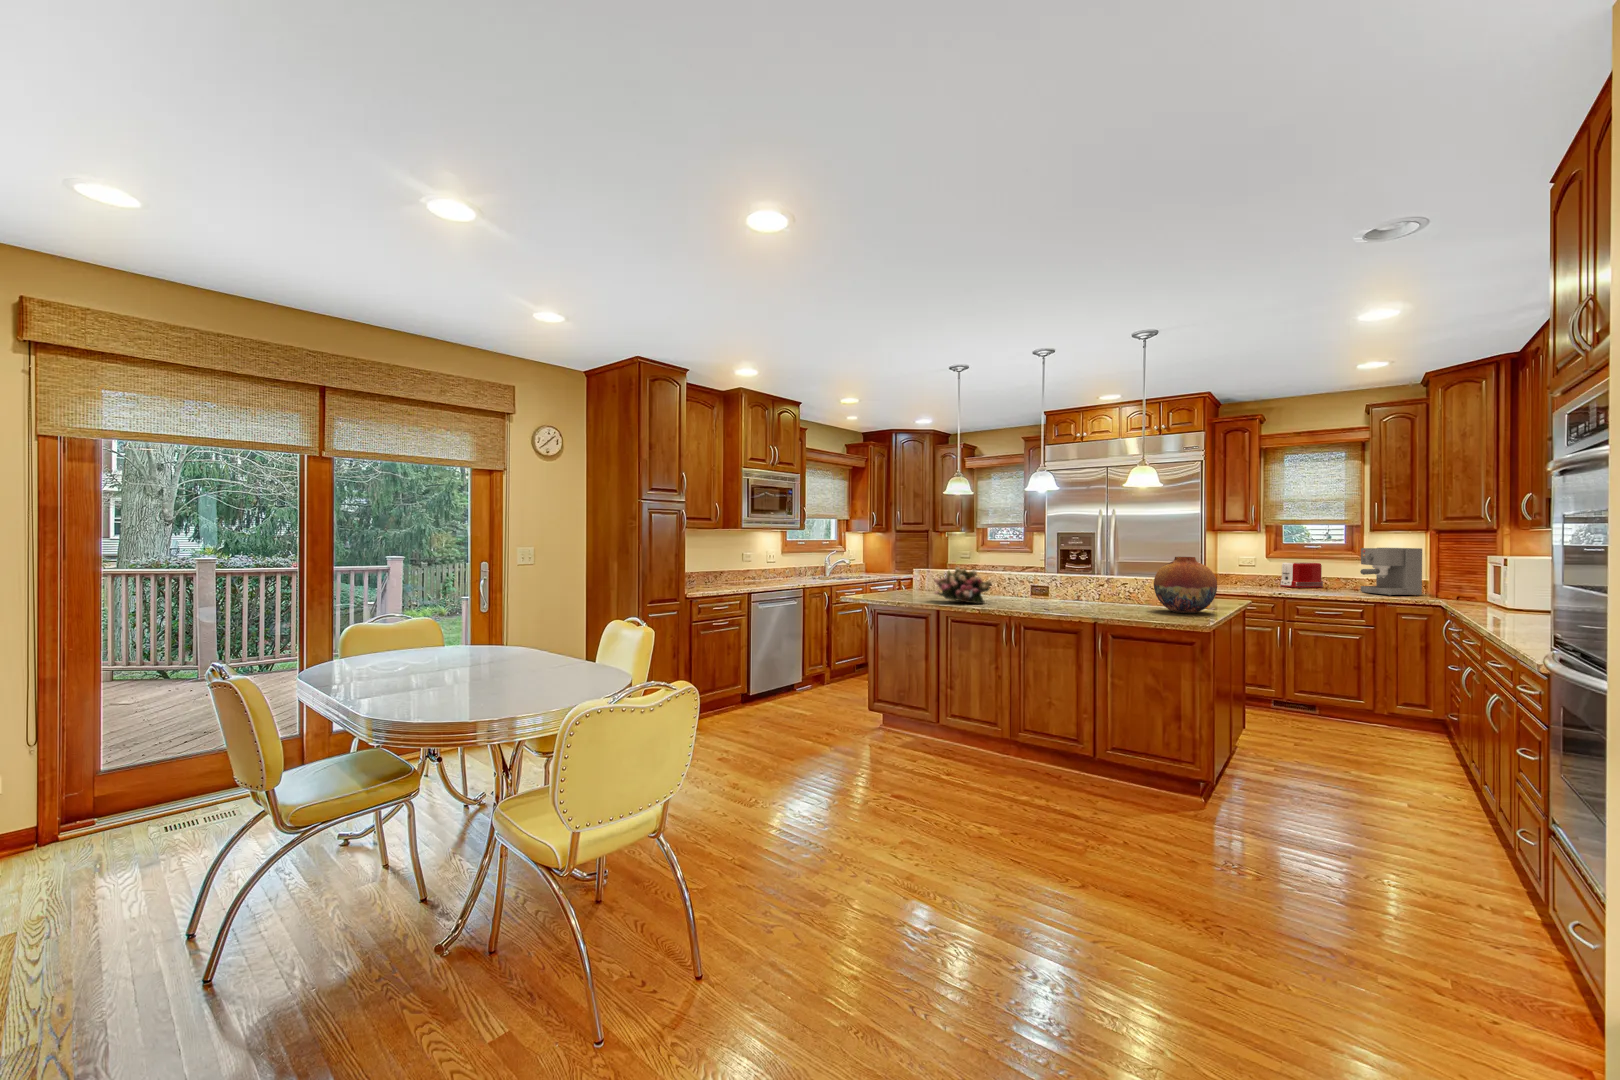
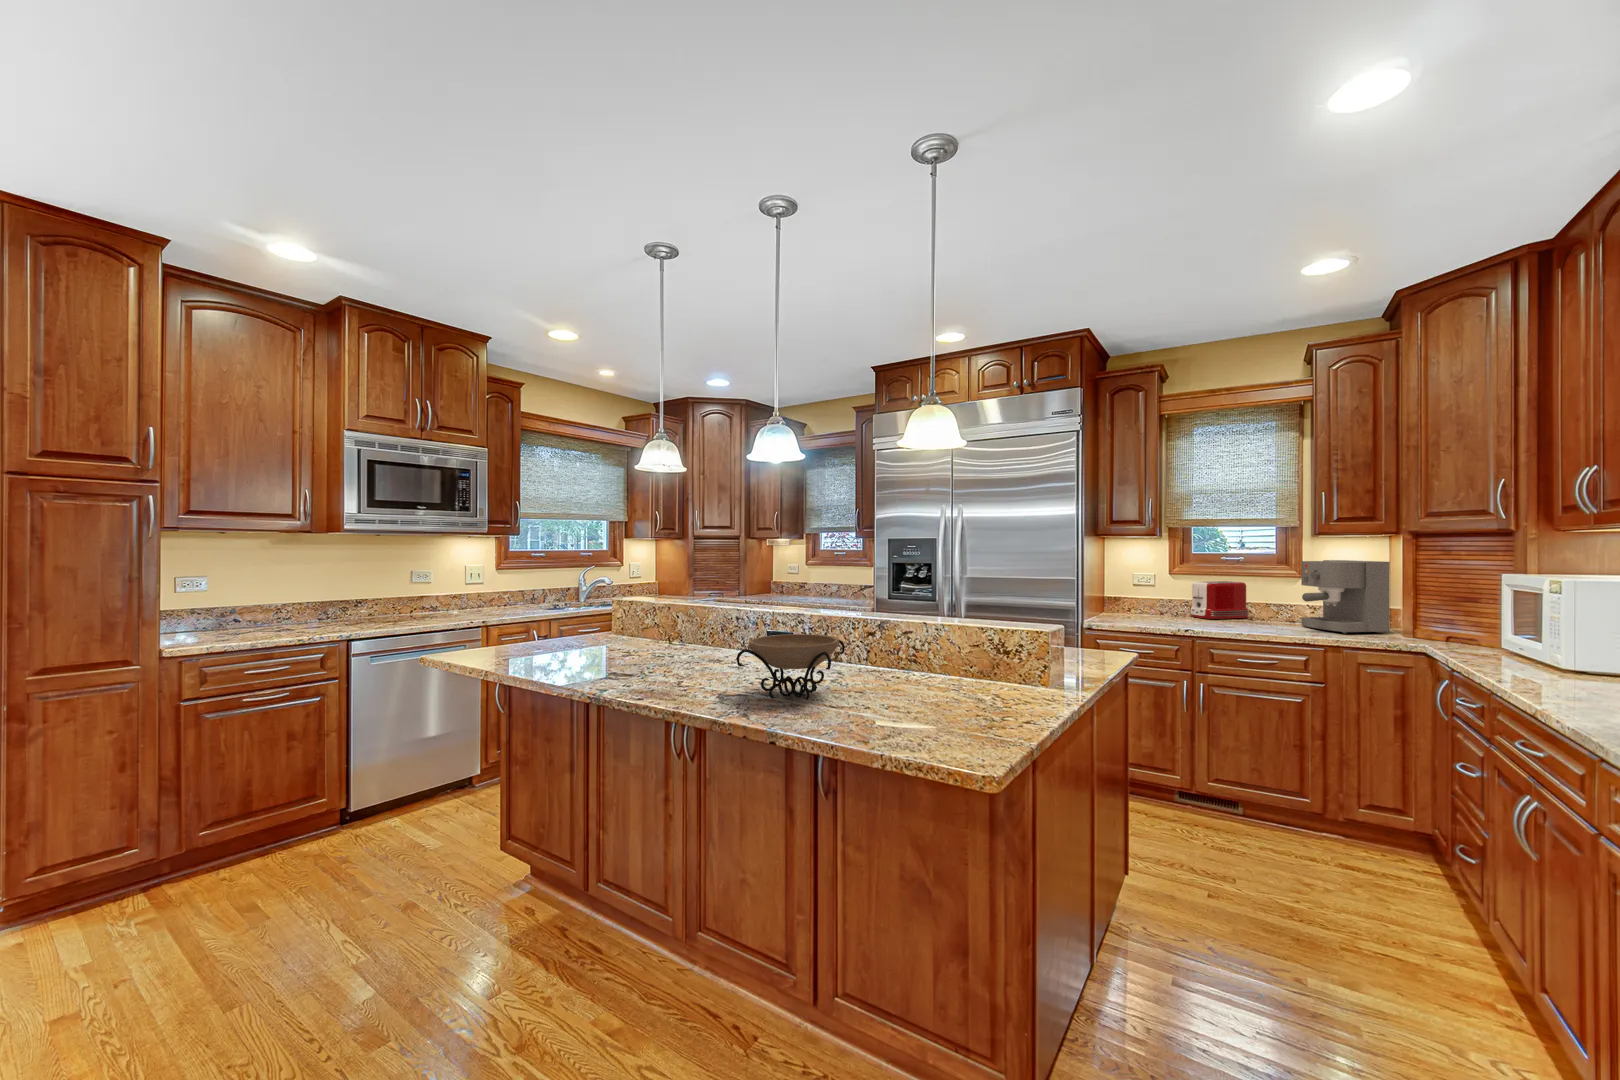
vase: present [1154,557,1217,613] -> none [936,585,1051,702]
flower arrangement: present [934,567,992,604] -> none [552,602,670,674]
decorative bowl: none [1056,582,1109,611] -> present [736,634,845,700]

